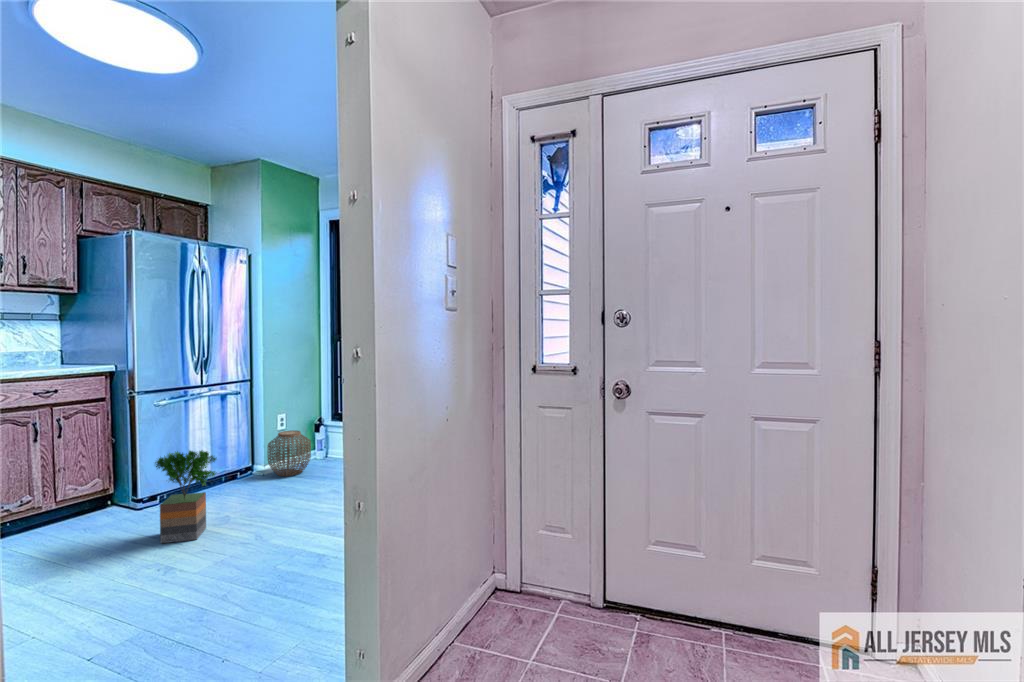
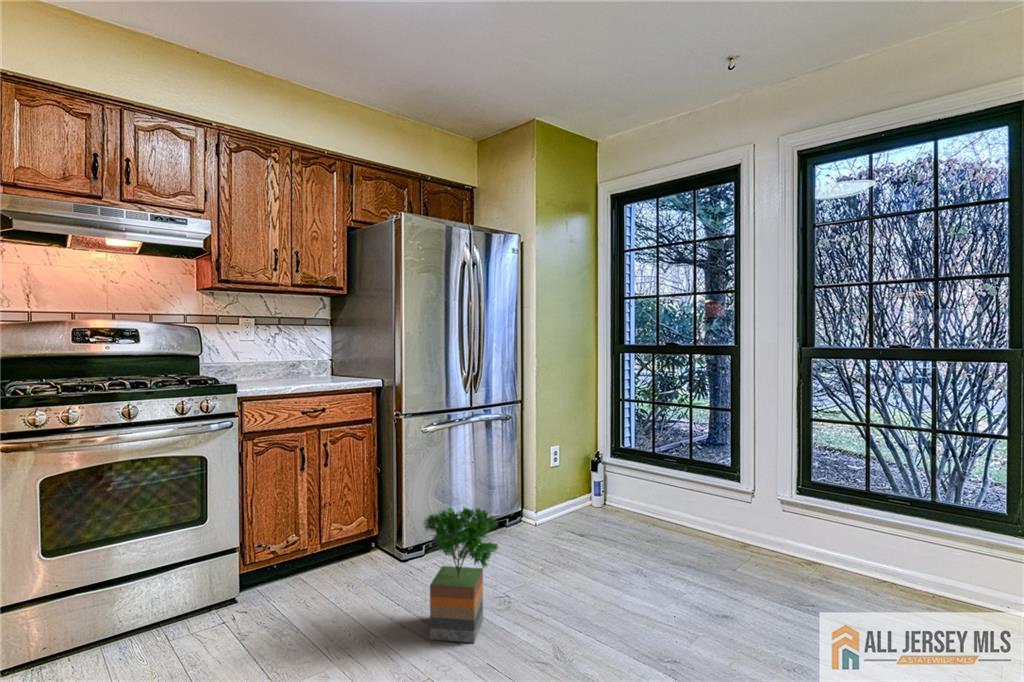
woven basket: present [267,430,311,476] -> none [540,470,594,533]

